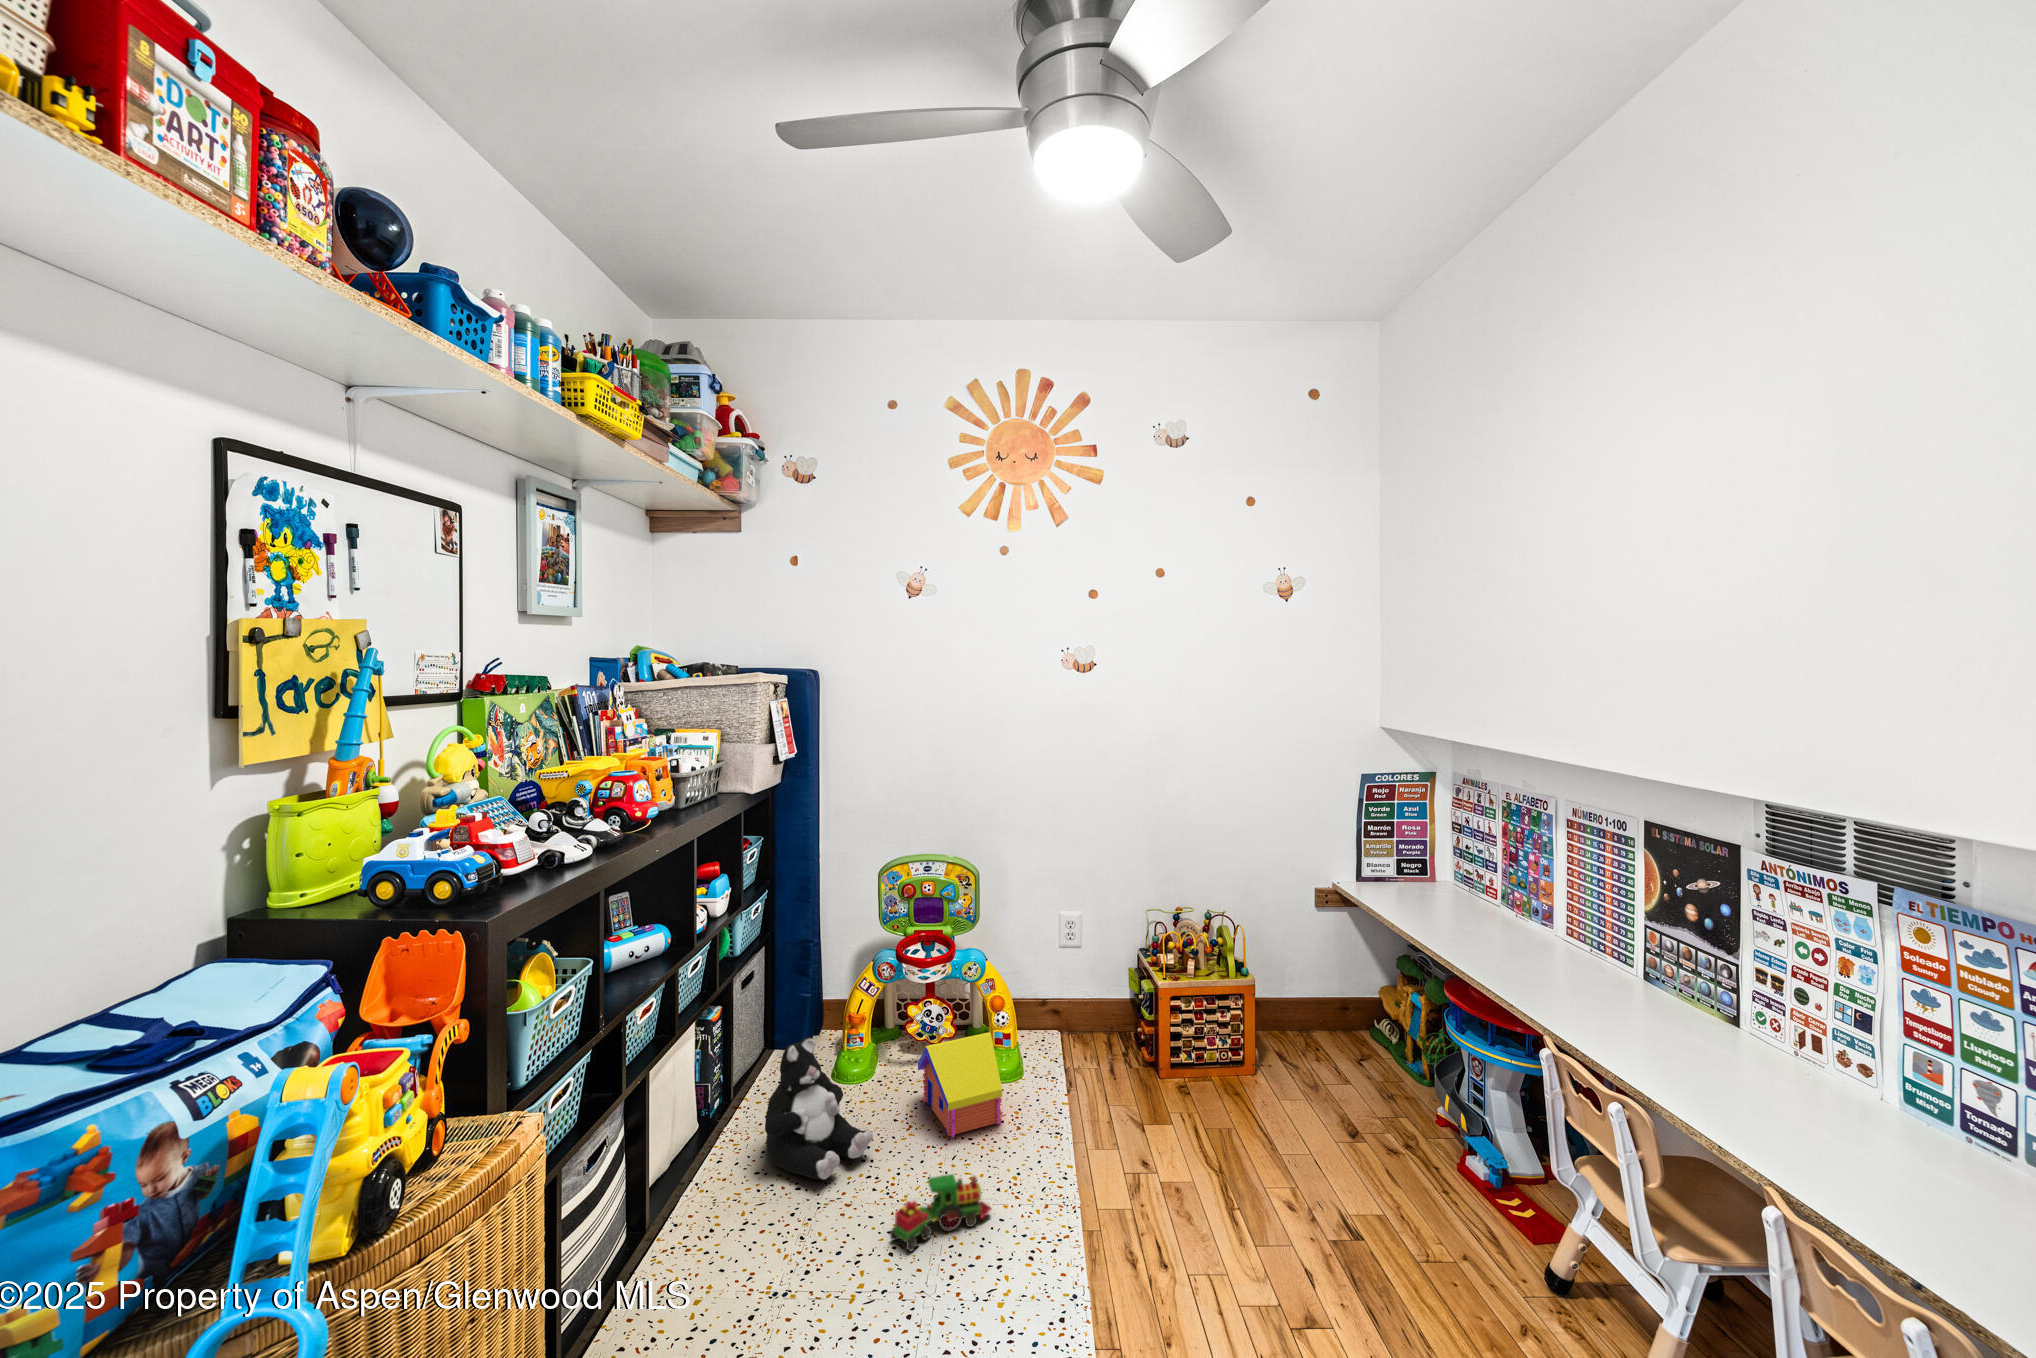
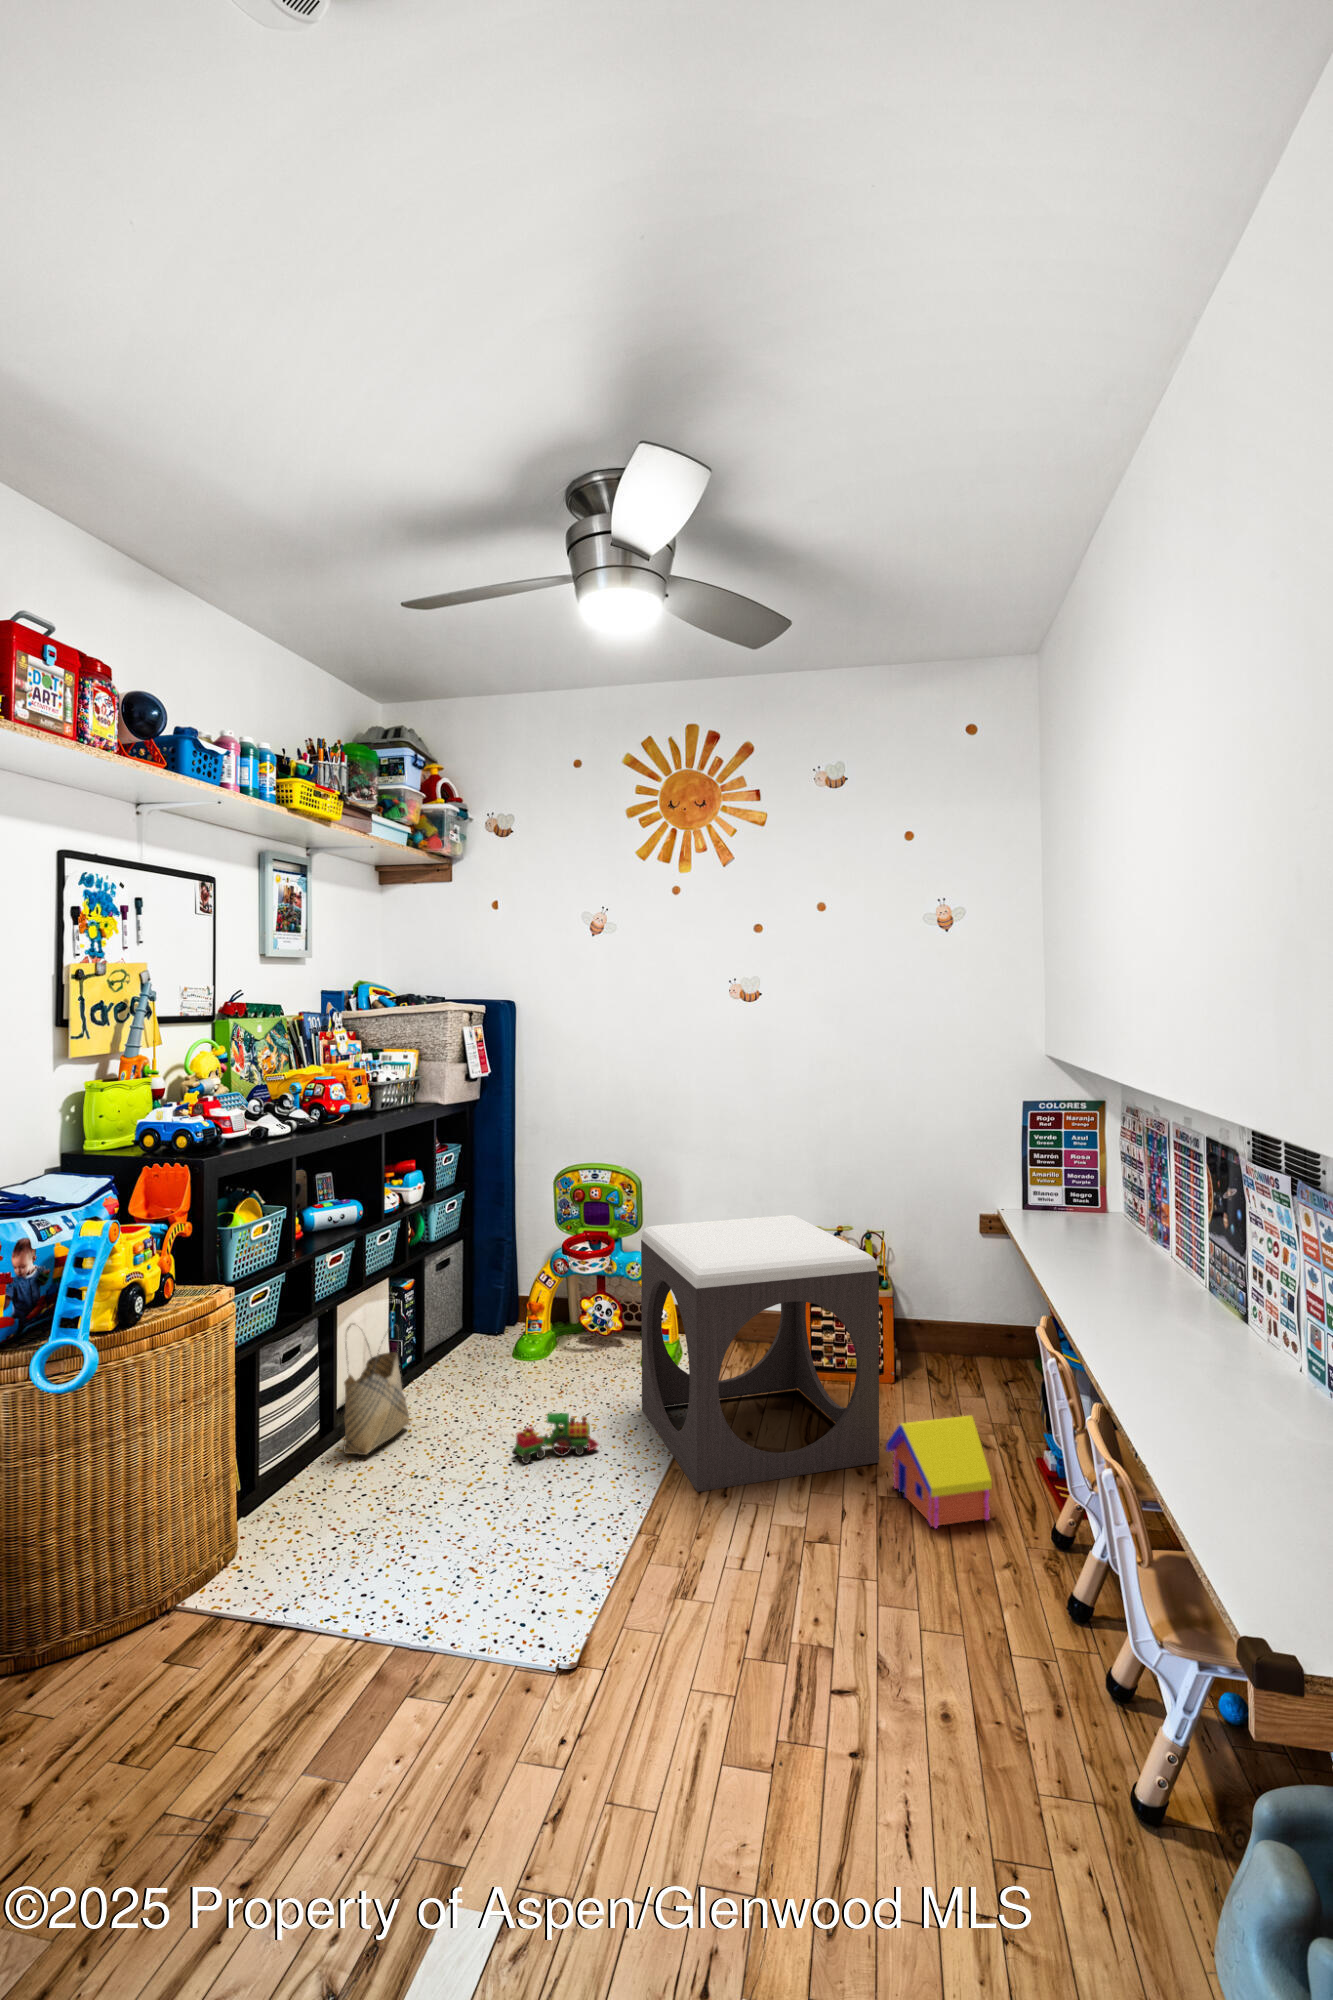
footstool: none [1012,906,1306,1268] -> present [641,1215,879,1492]
toy house: present [918,1032,1002,1138] -> present [886,1416,992,1528]
plush toy: present [765,1037,873,1180] -> none [435,1305,522,1416]
woven basket: none [663,1088,743,1270] -> present [343,1324,409,1455]

